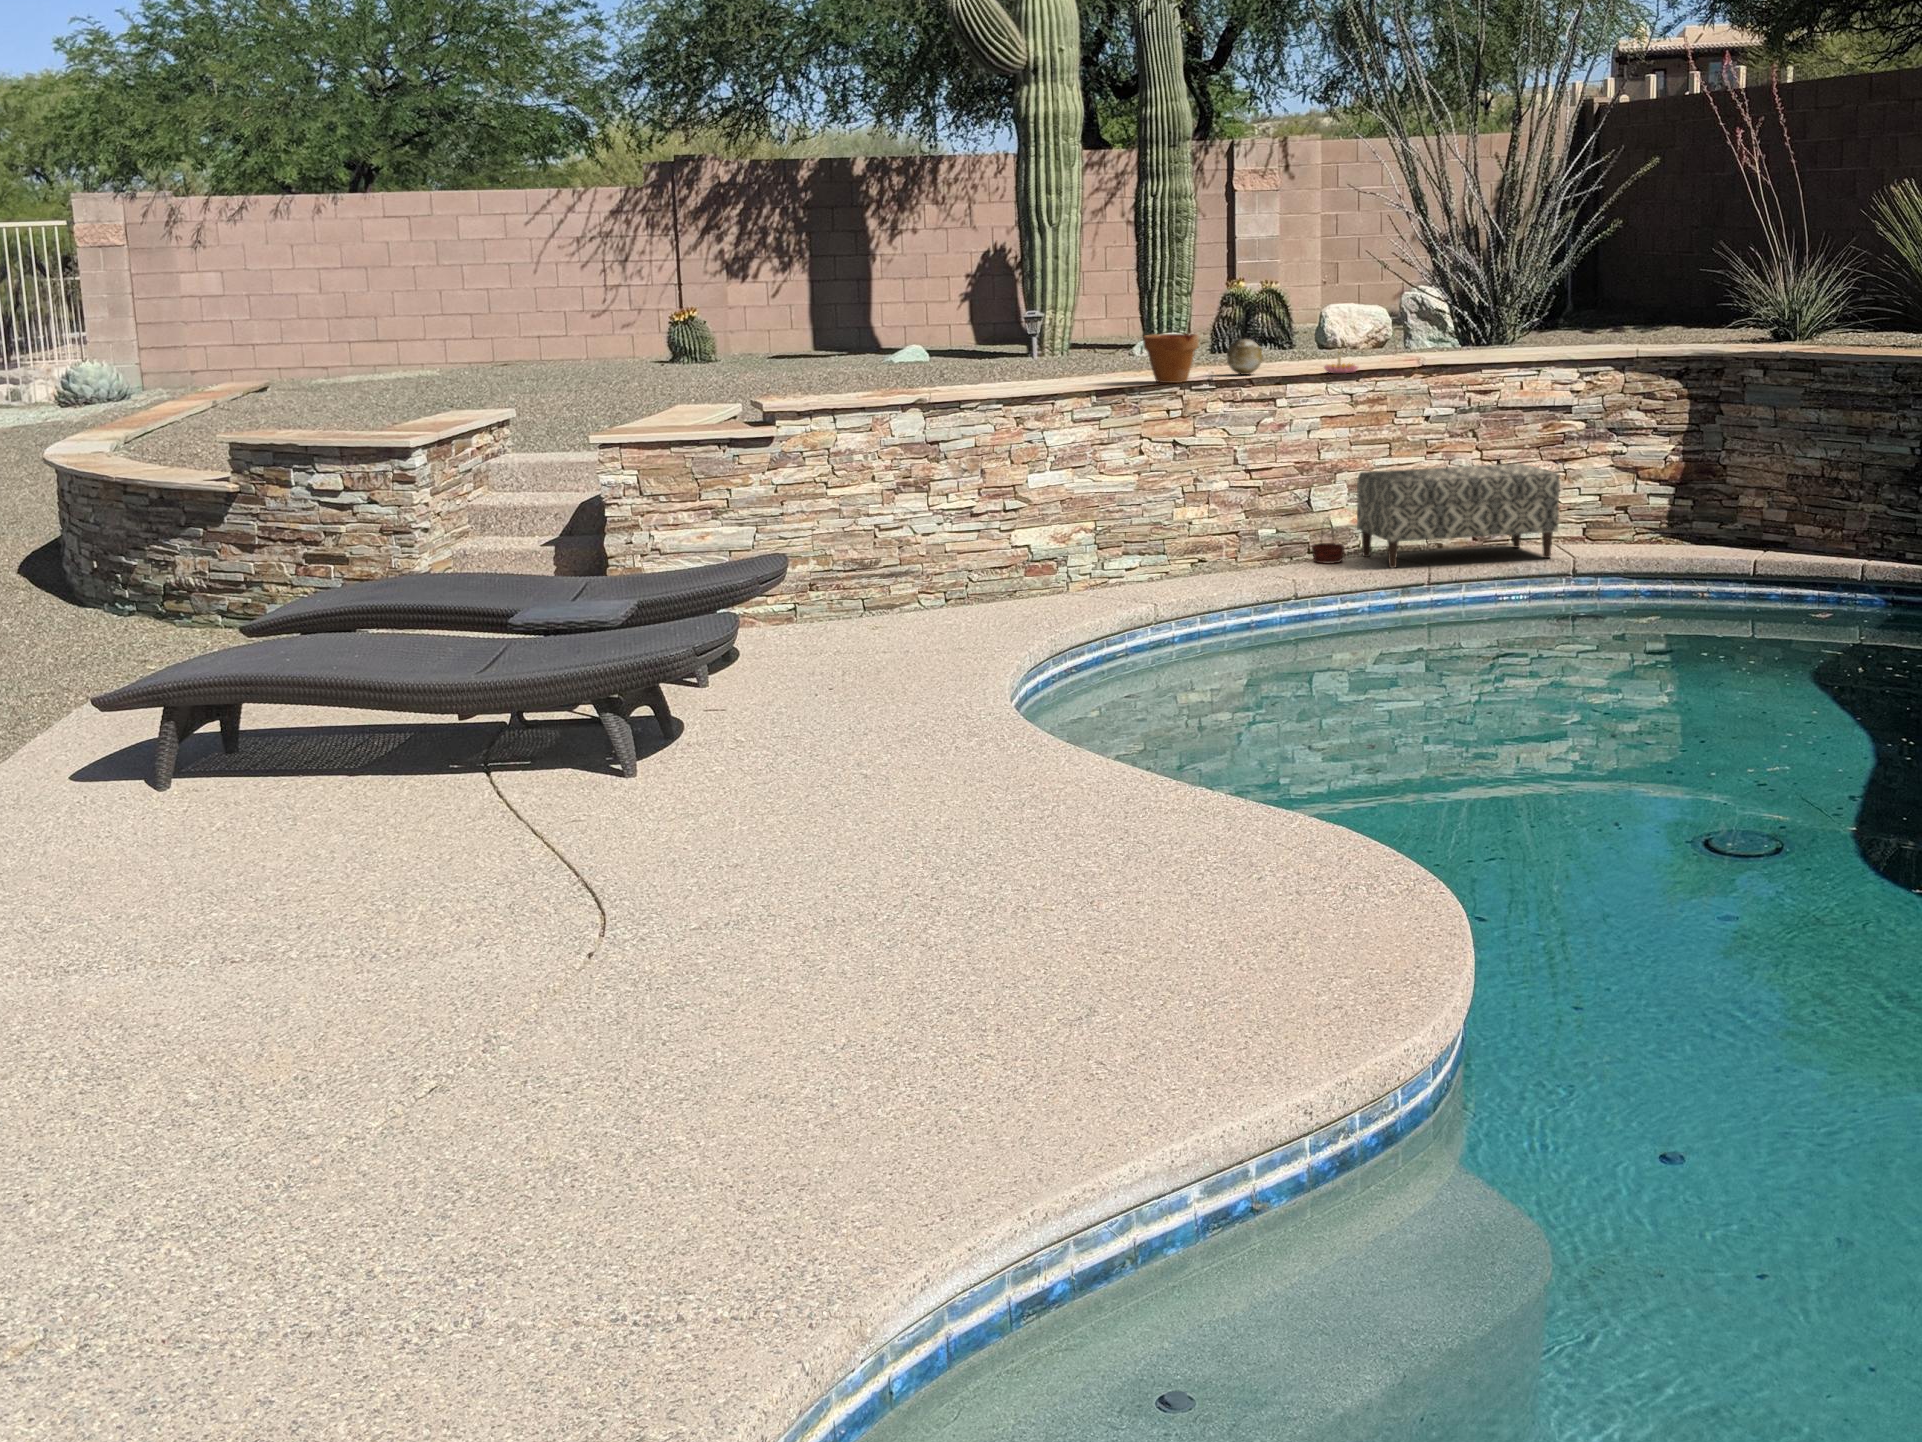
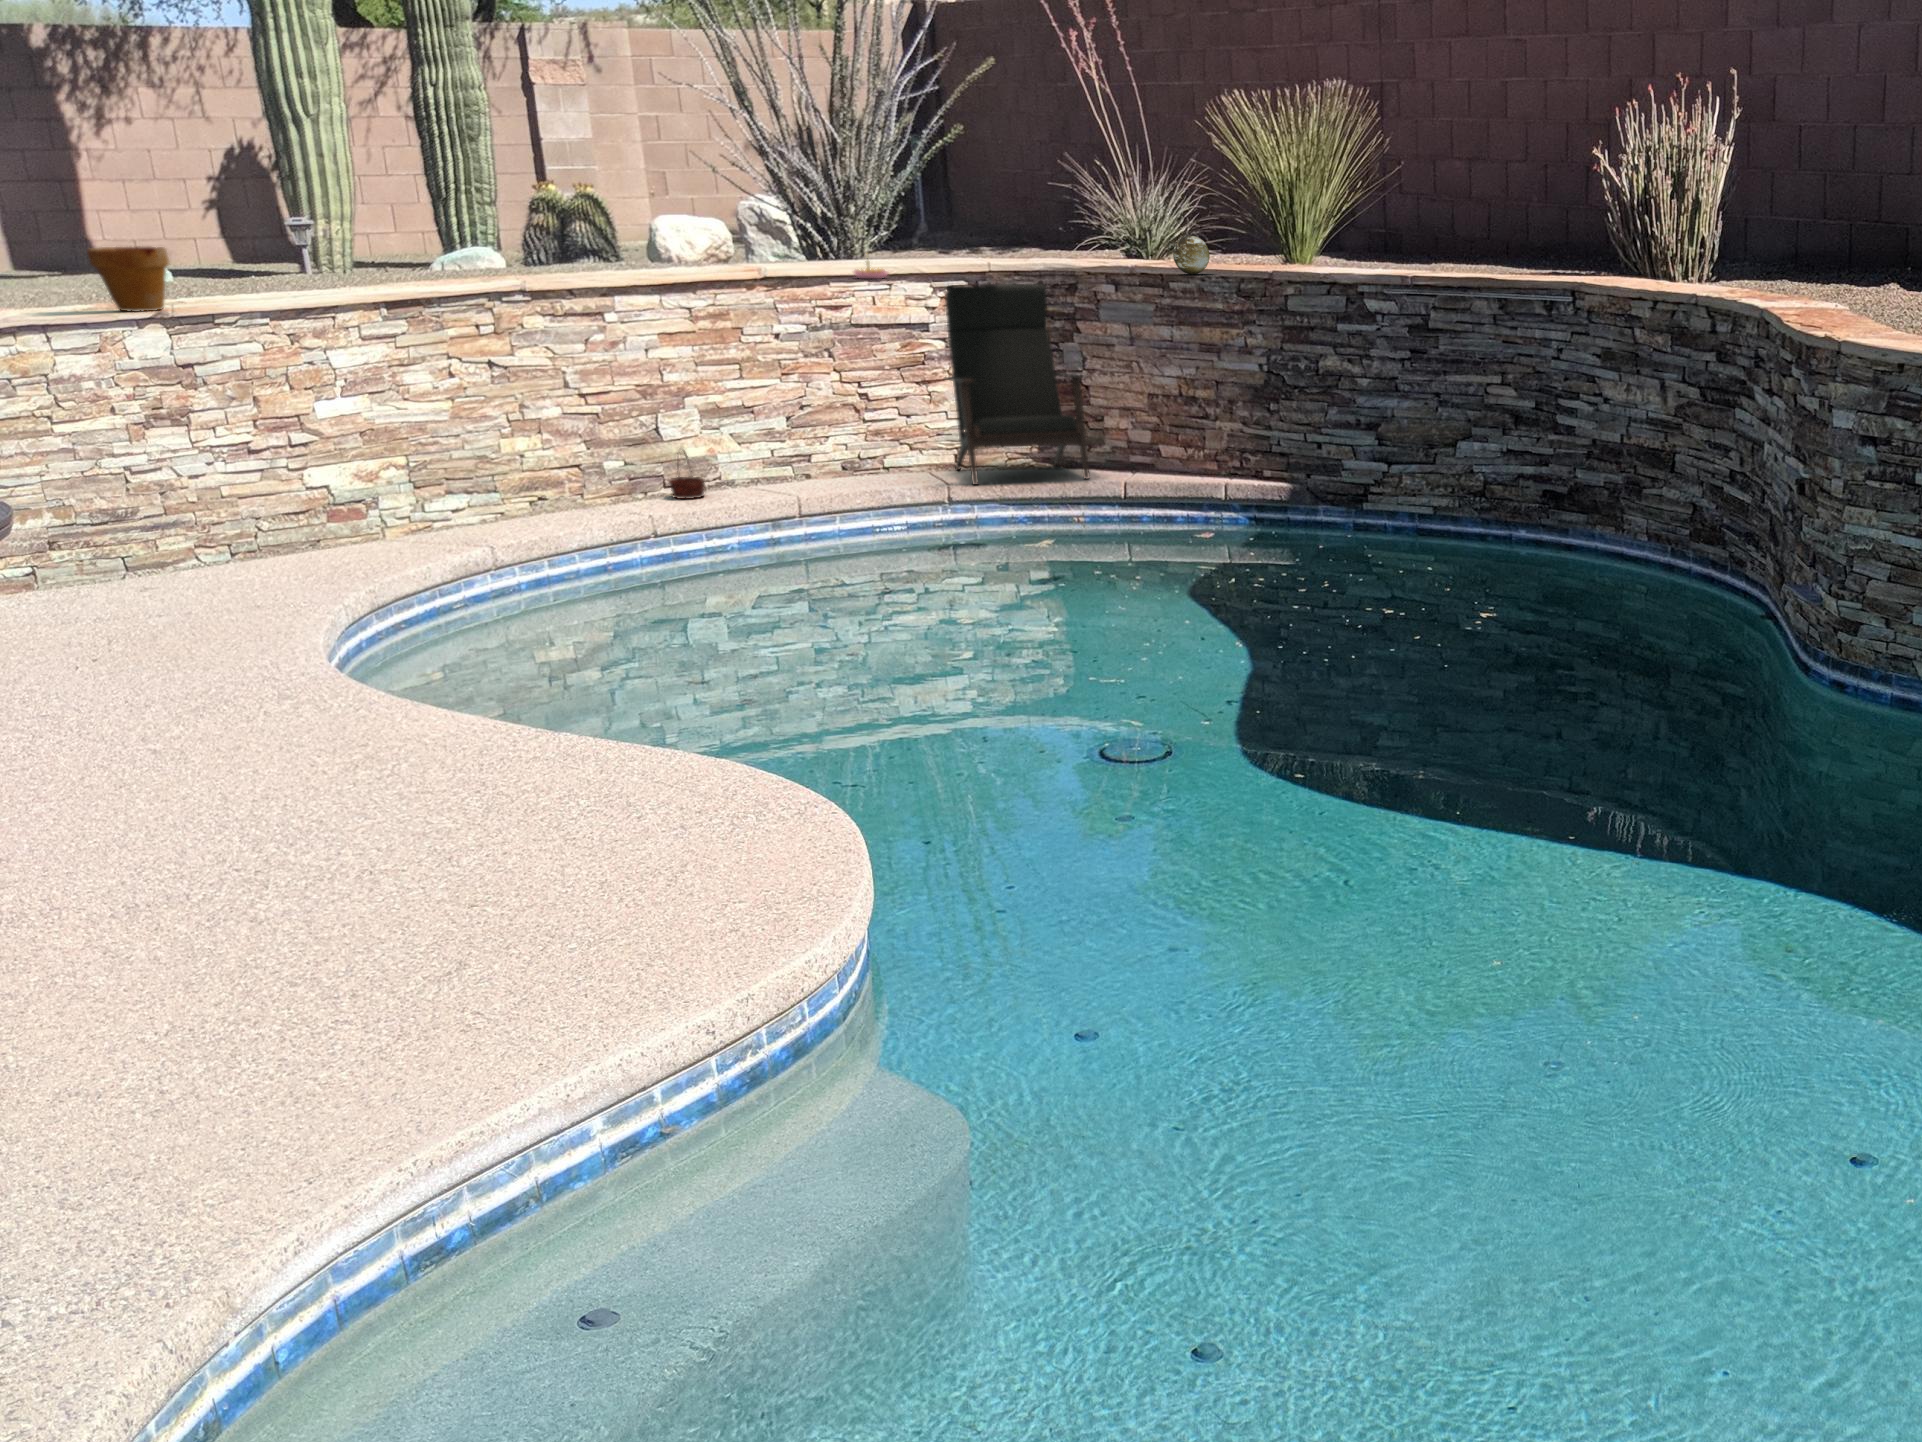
flower pot: present [1143,334,1199,383] -> present [87,246,169,312]
decorative orb: present [1227,339,1262,375] -> present [1173,236,1210,274]
candle holder: present [1324,352,1358,374] -> present [854,253,888,279]
lounge chair: none [1581,369,1731,560] -> present [945,284,1089,485]
bench: present [1357,463,1560,568] -> none [709,386,927,500]

